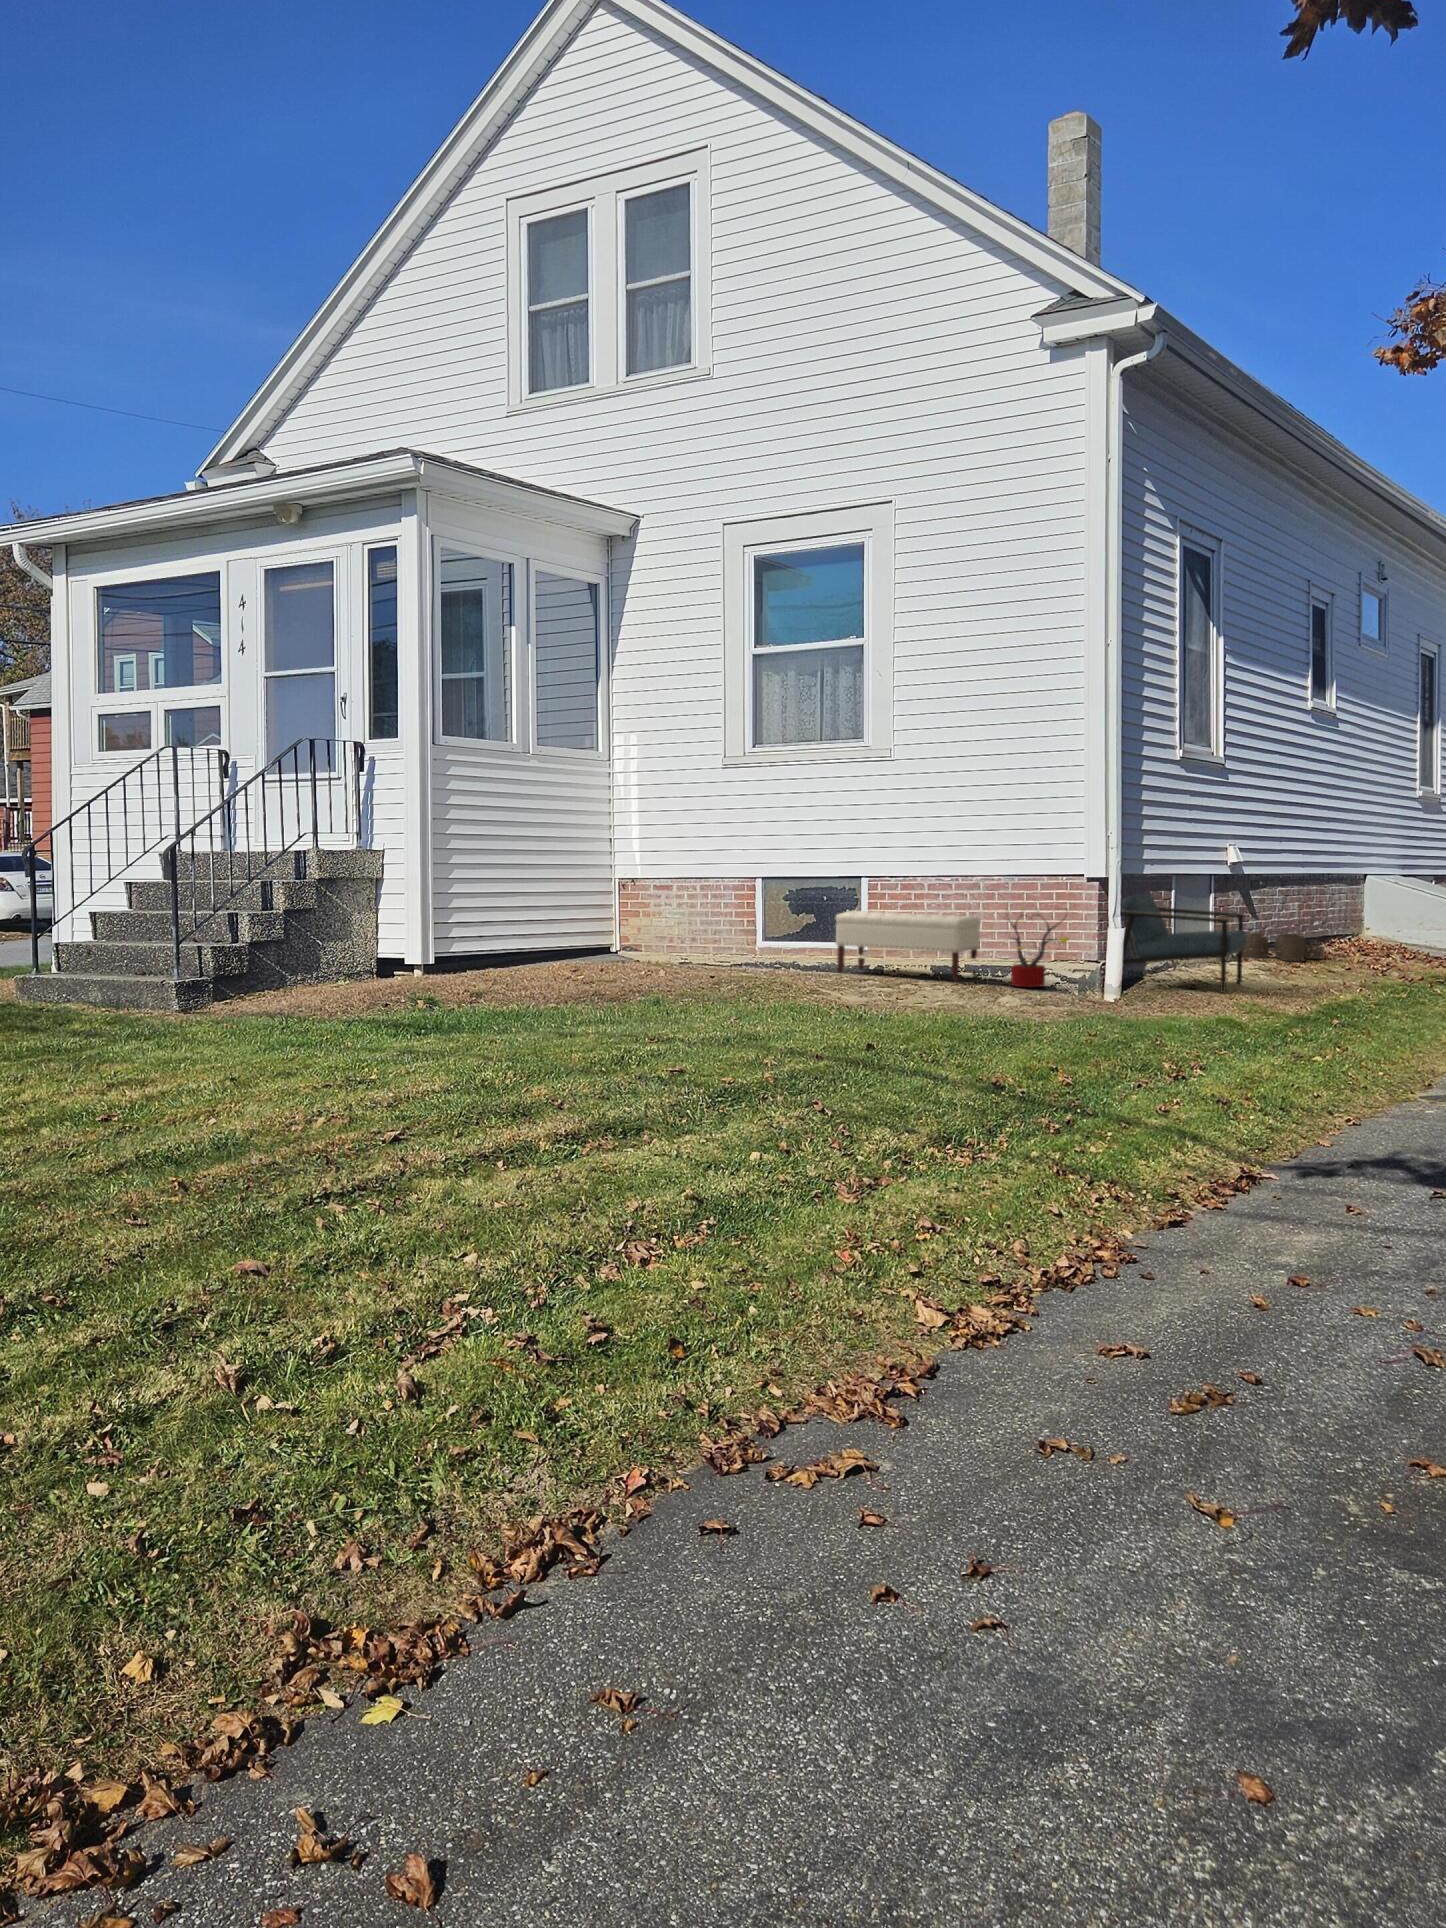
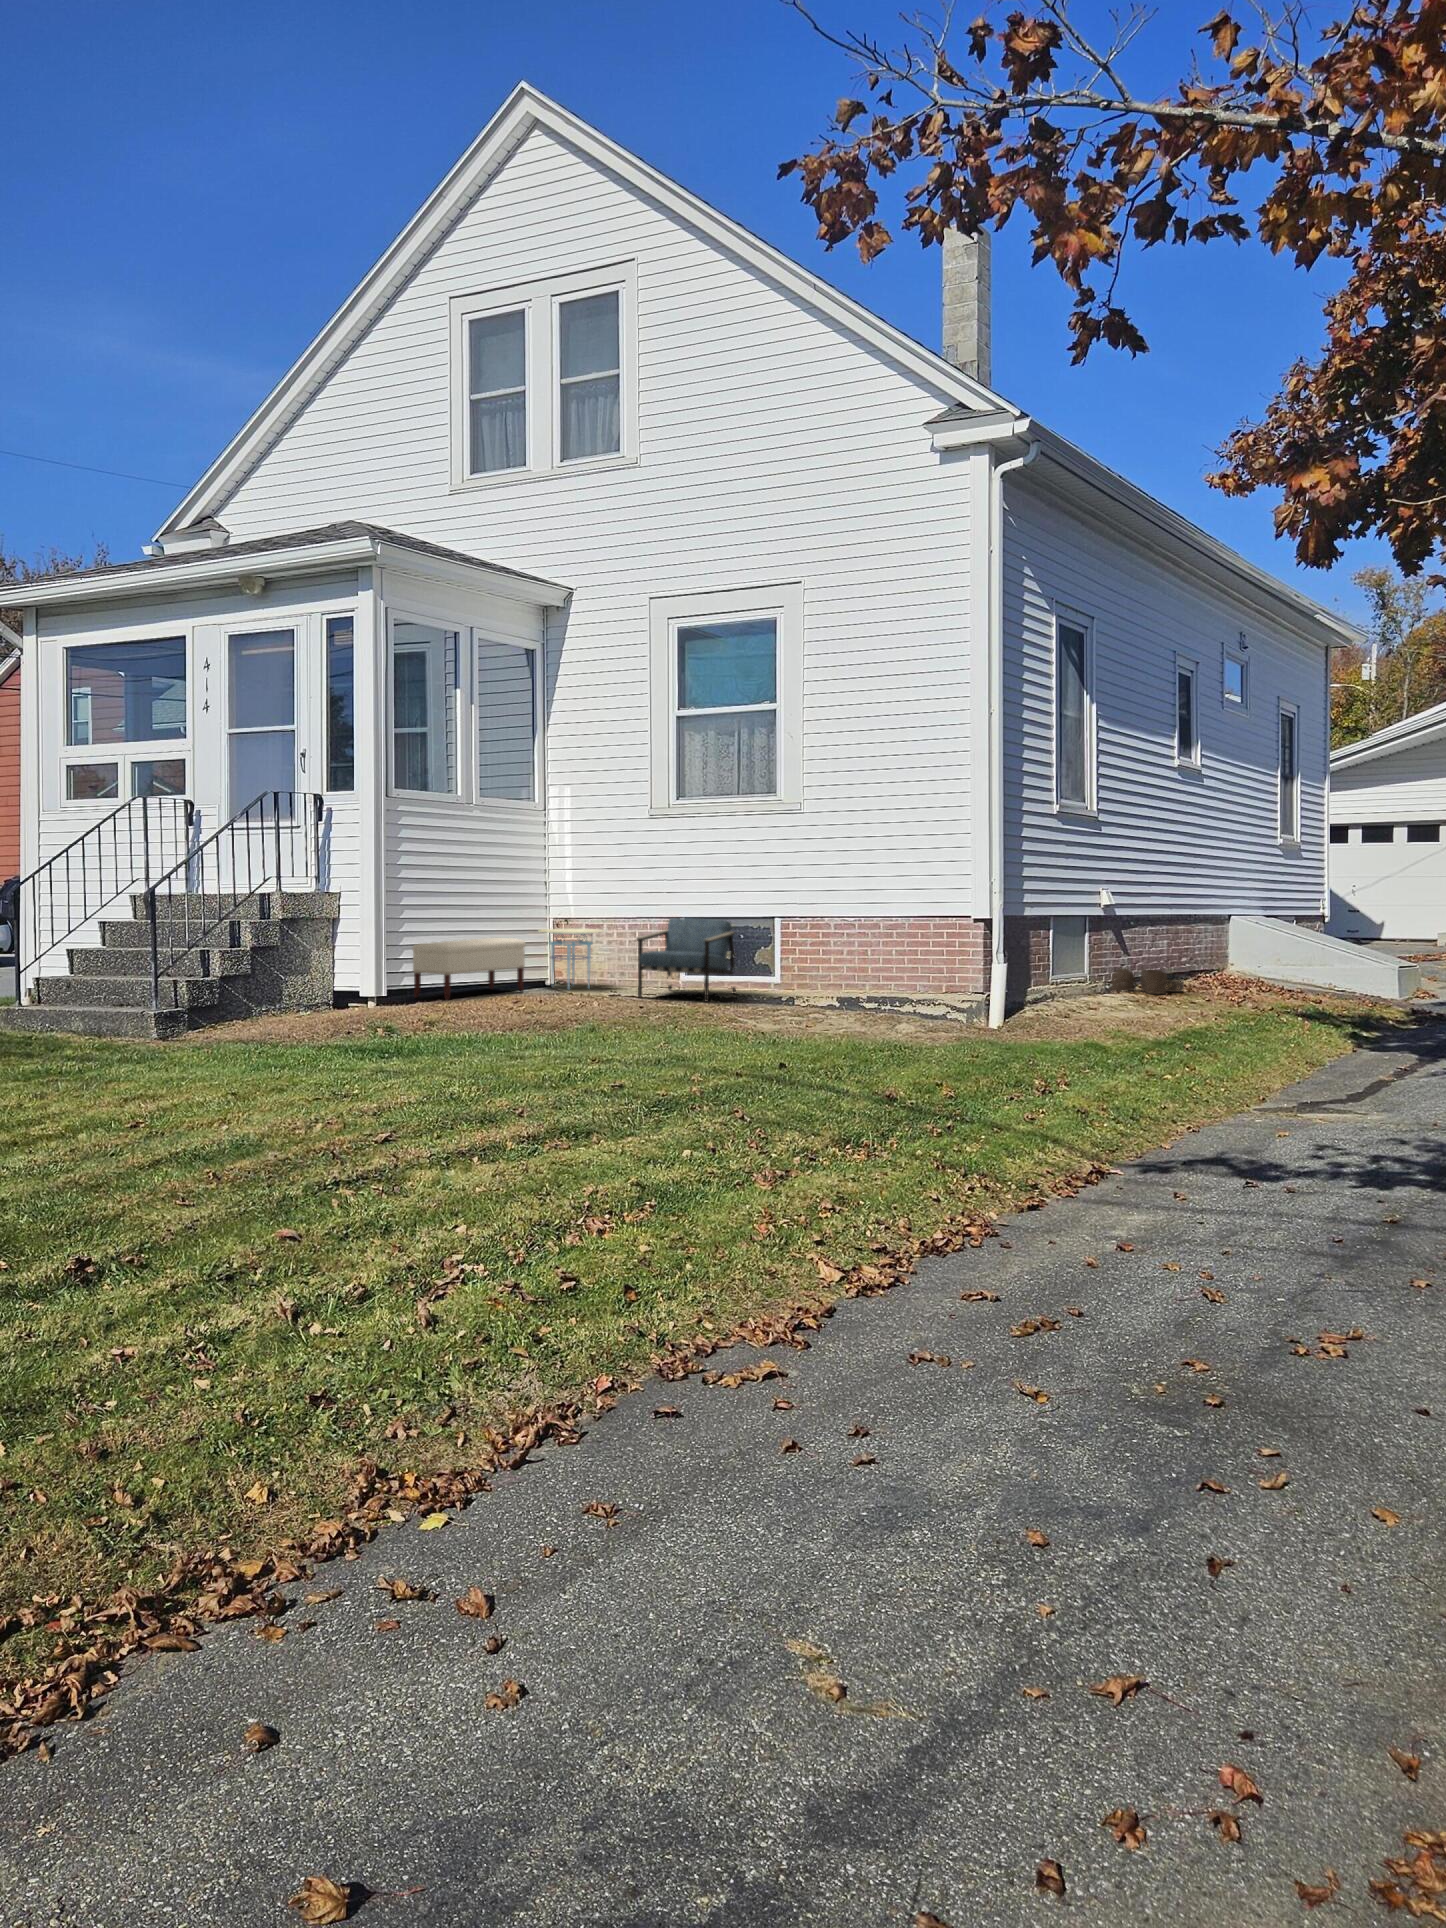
side table: none [602,889,674,957] -> present [539,928,602,989]
armchair: present [1121,892,1246,992] -> present [637,918,736,1001]
decorative plant: present [1005,907,1068,988] -> none [900,943,955,1016]
bench: present [836,911,981,981] -> present [412,938,526,1000]

